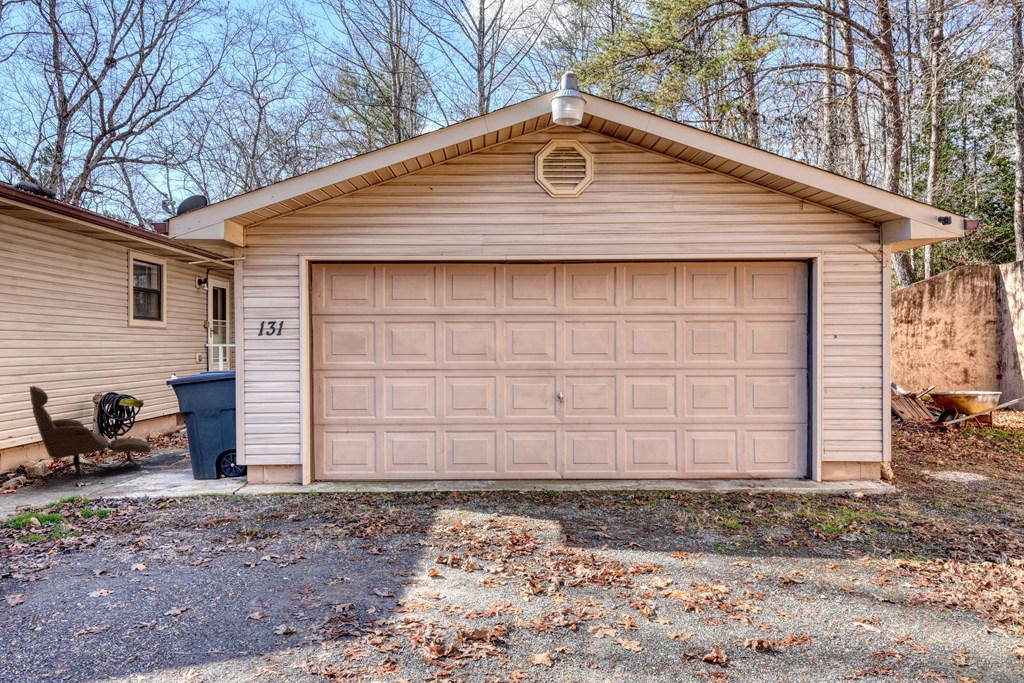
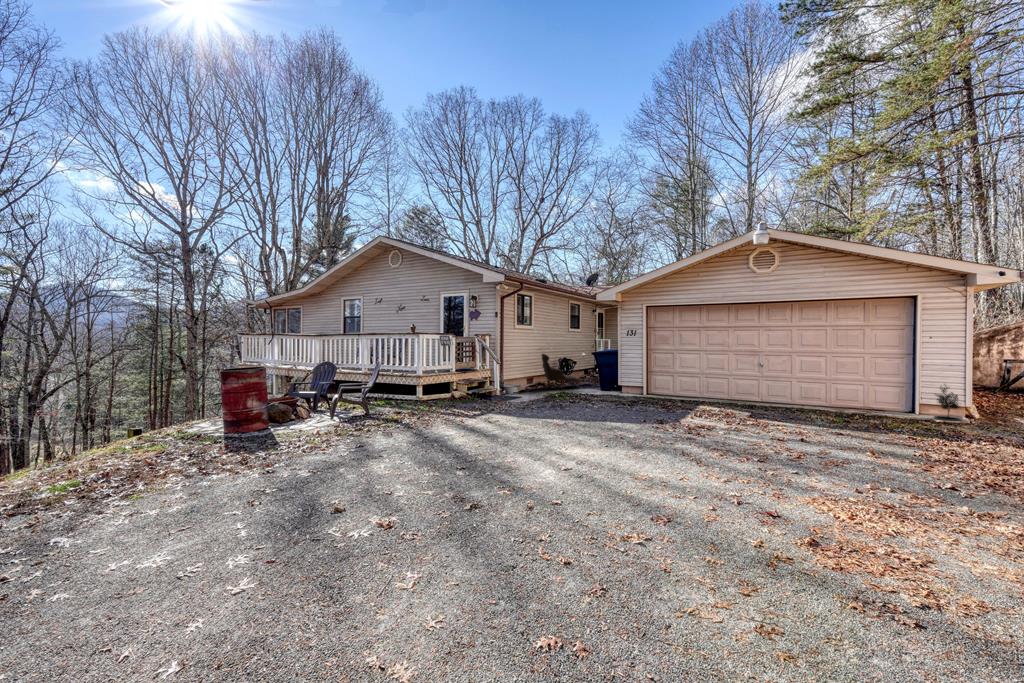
potted tree: none [845,420,891,491] -> present [934,385,961,421]

